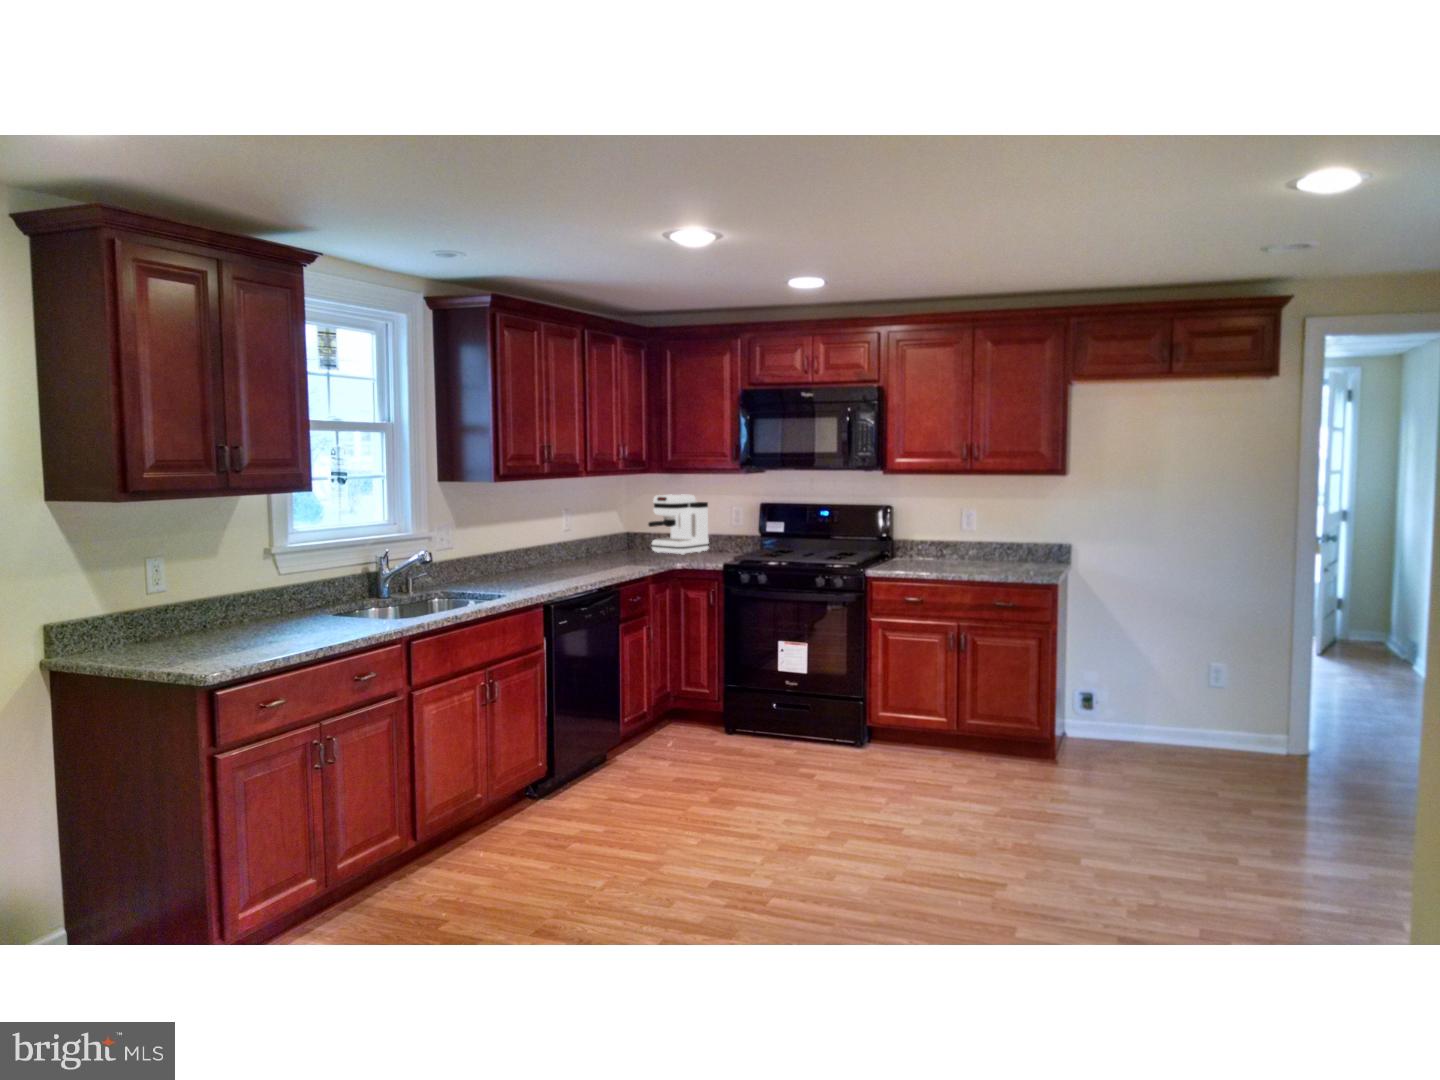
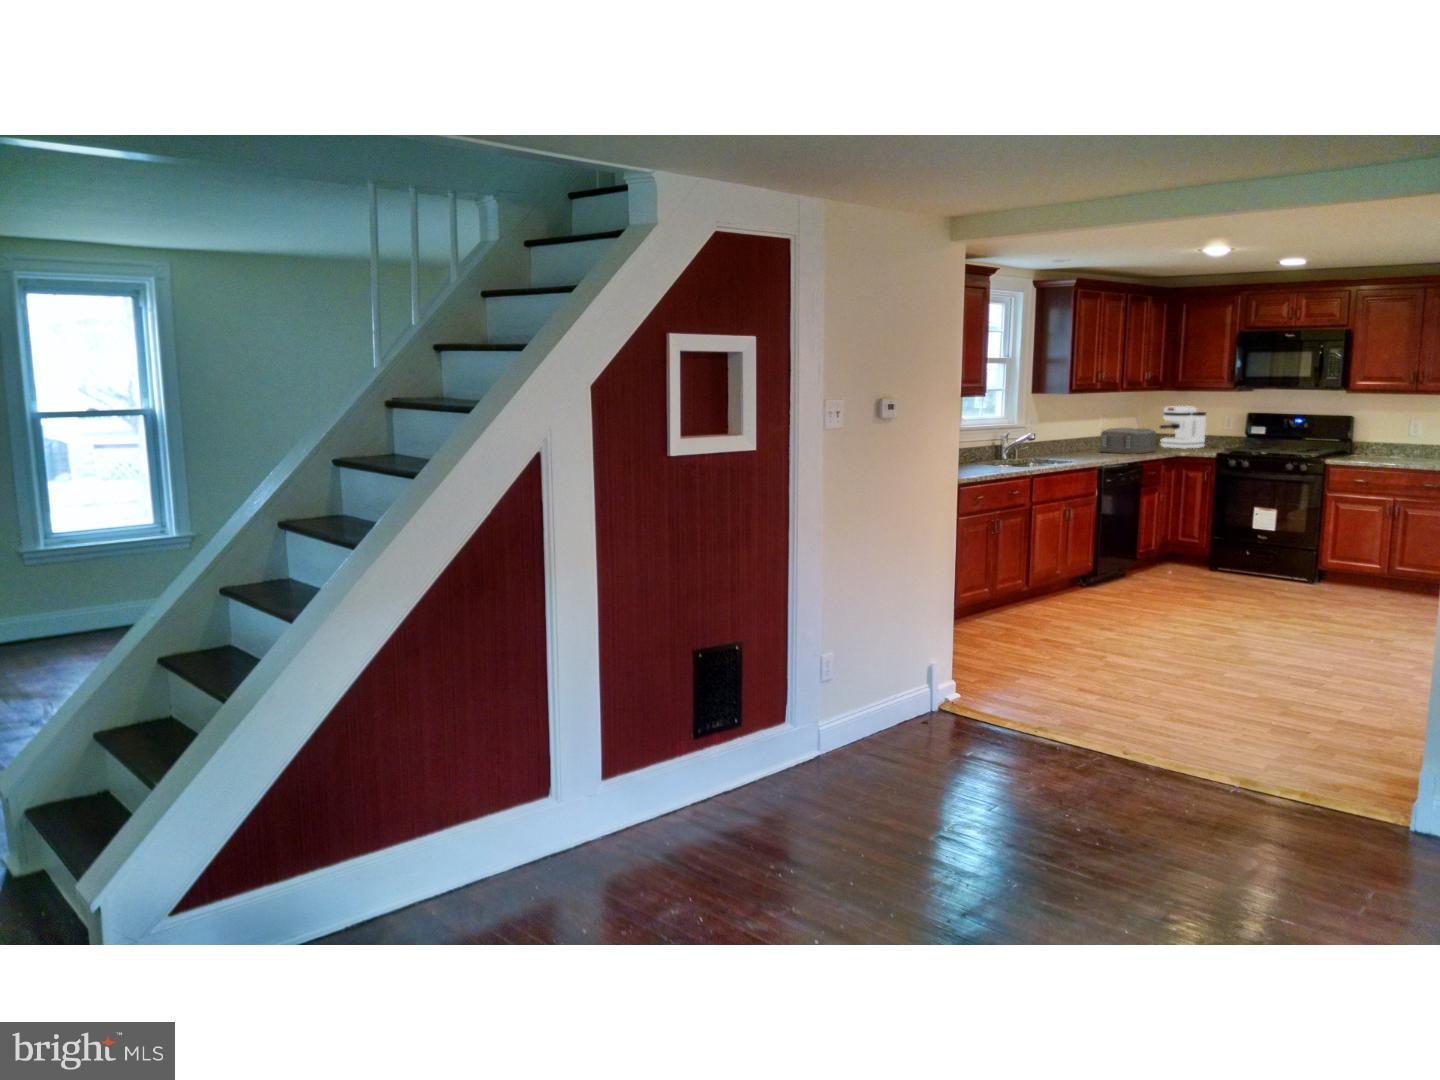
toaster: none [562,528,644,569] -> present [1099,428,1156,454]

